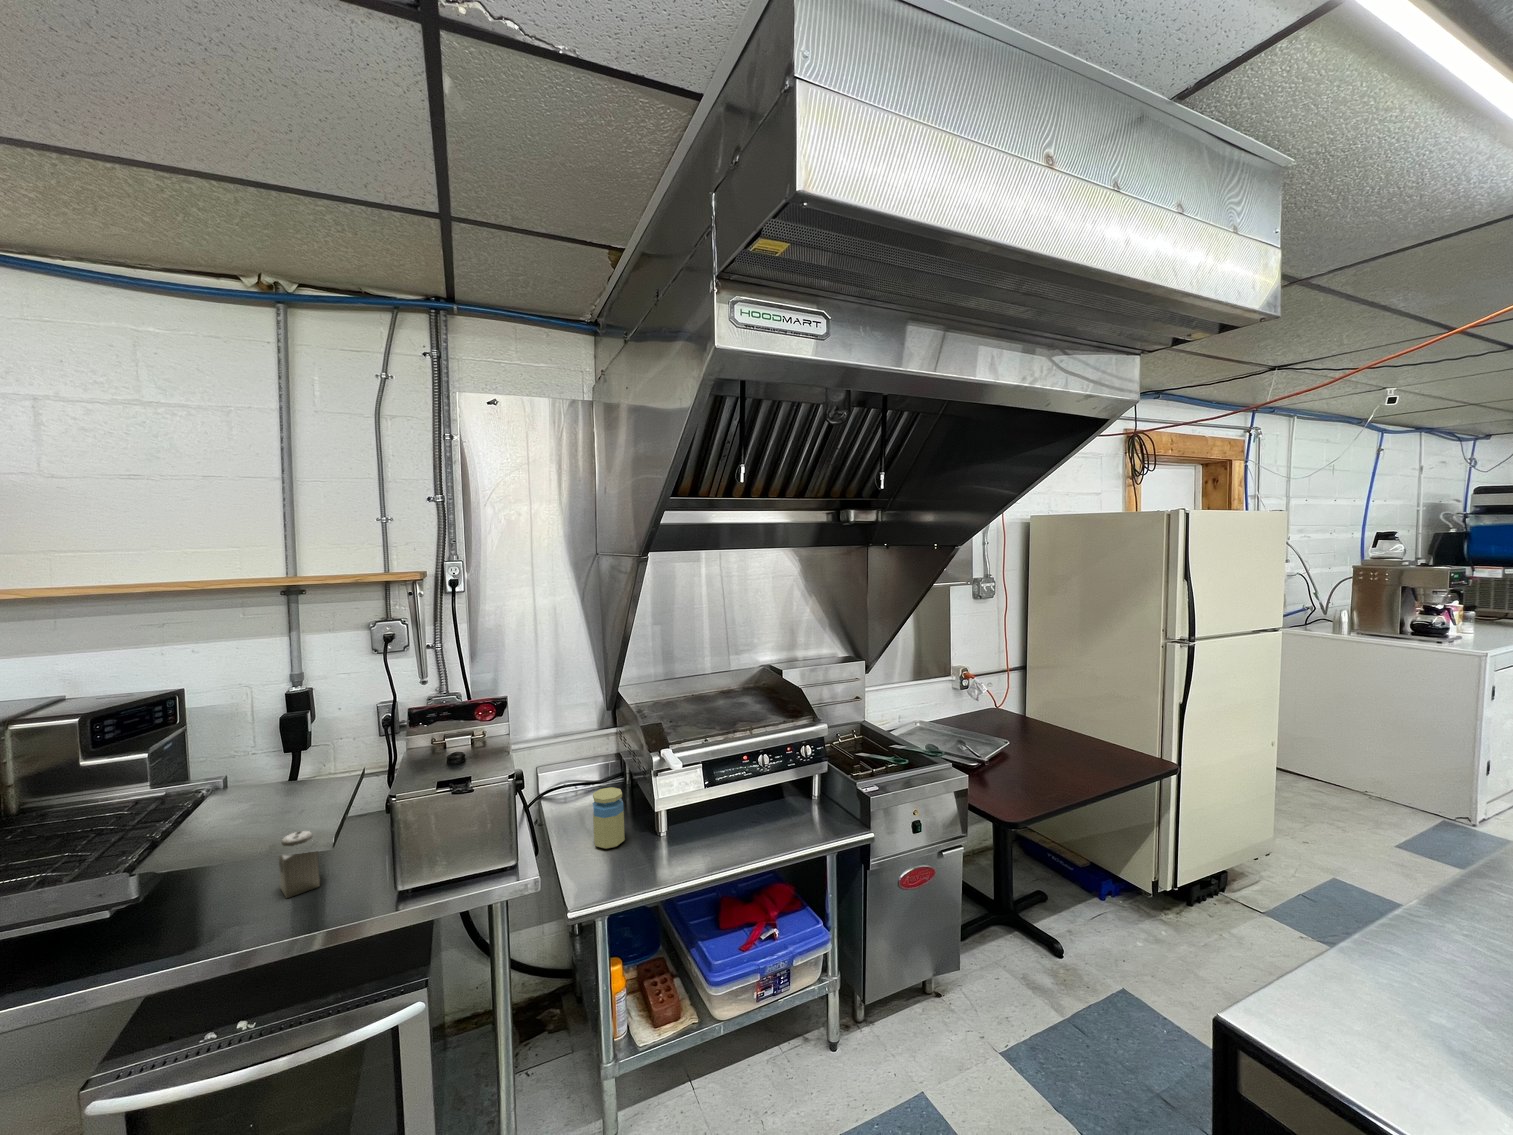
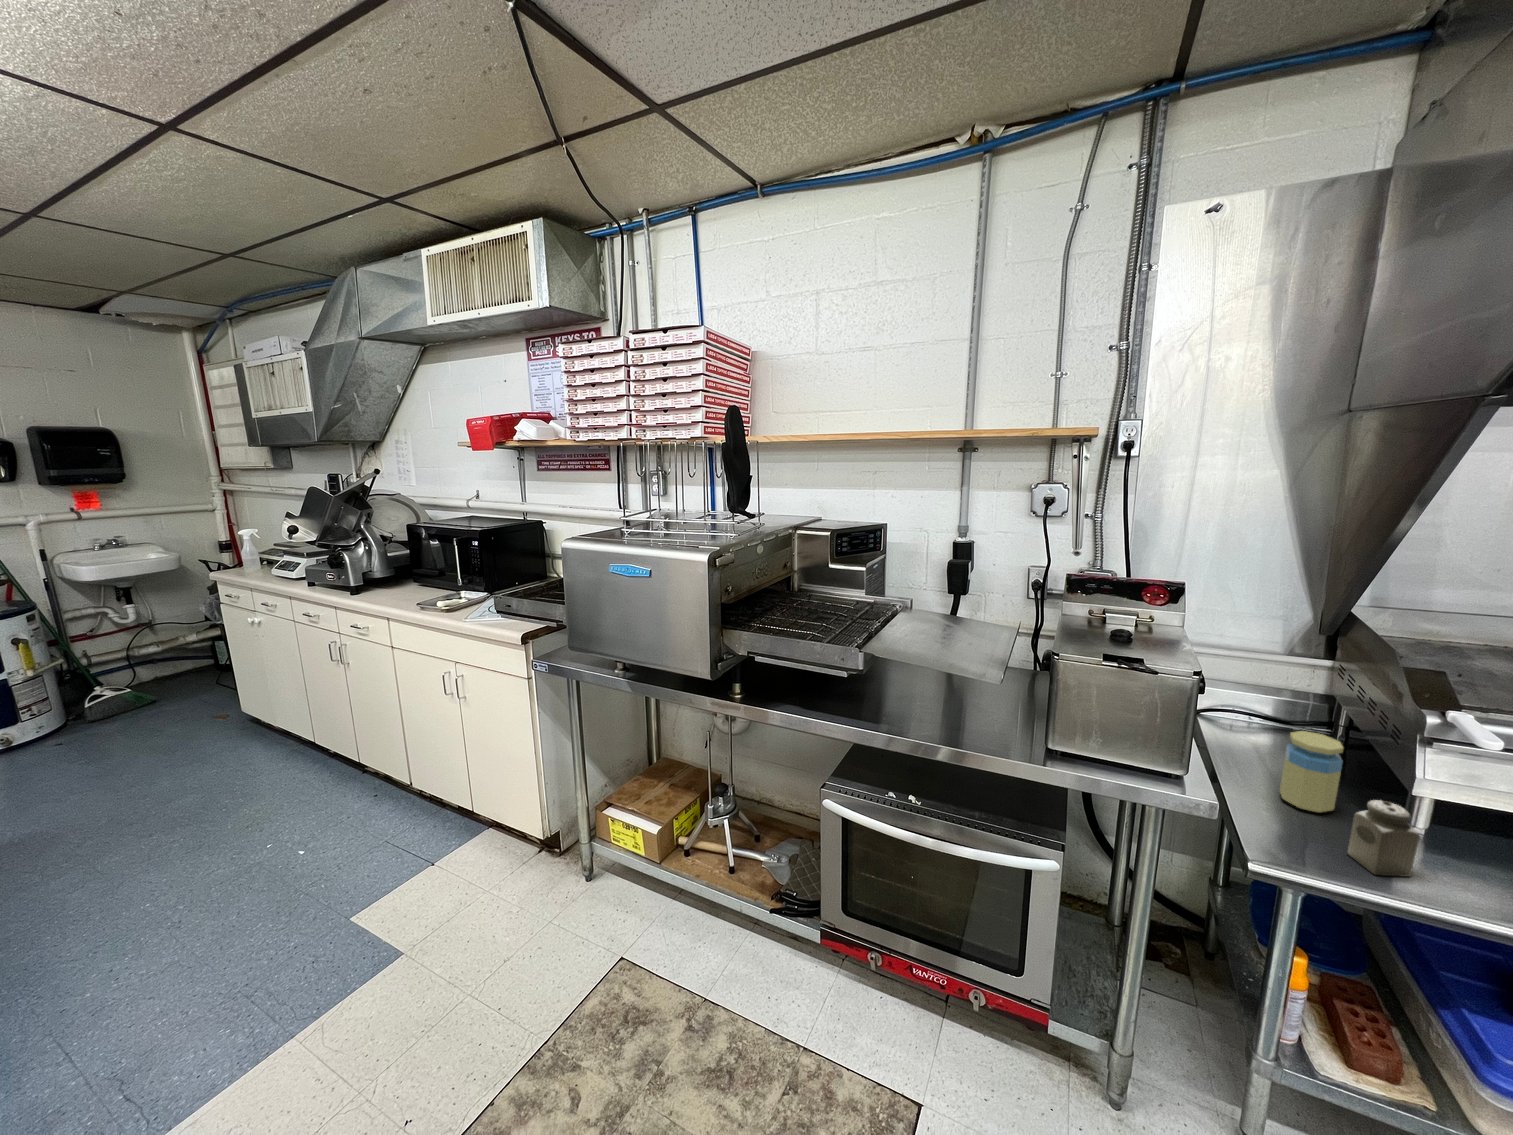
salt shaker: present [279,831,320,898] -> present [1348,800,1420,877]

